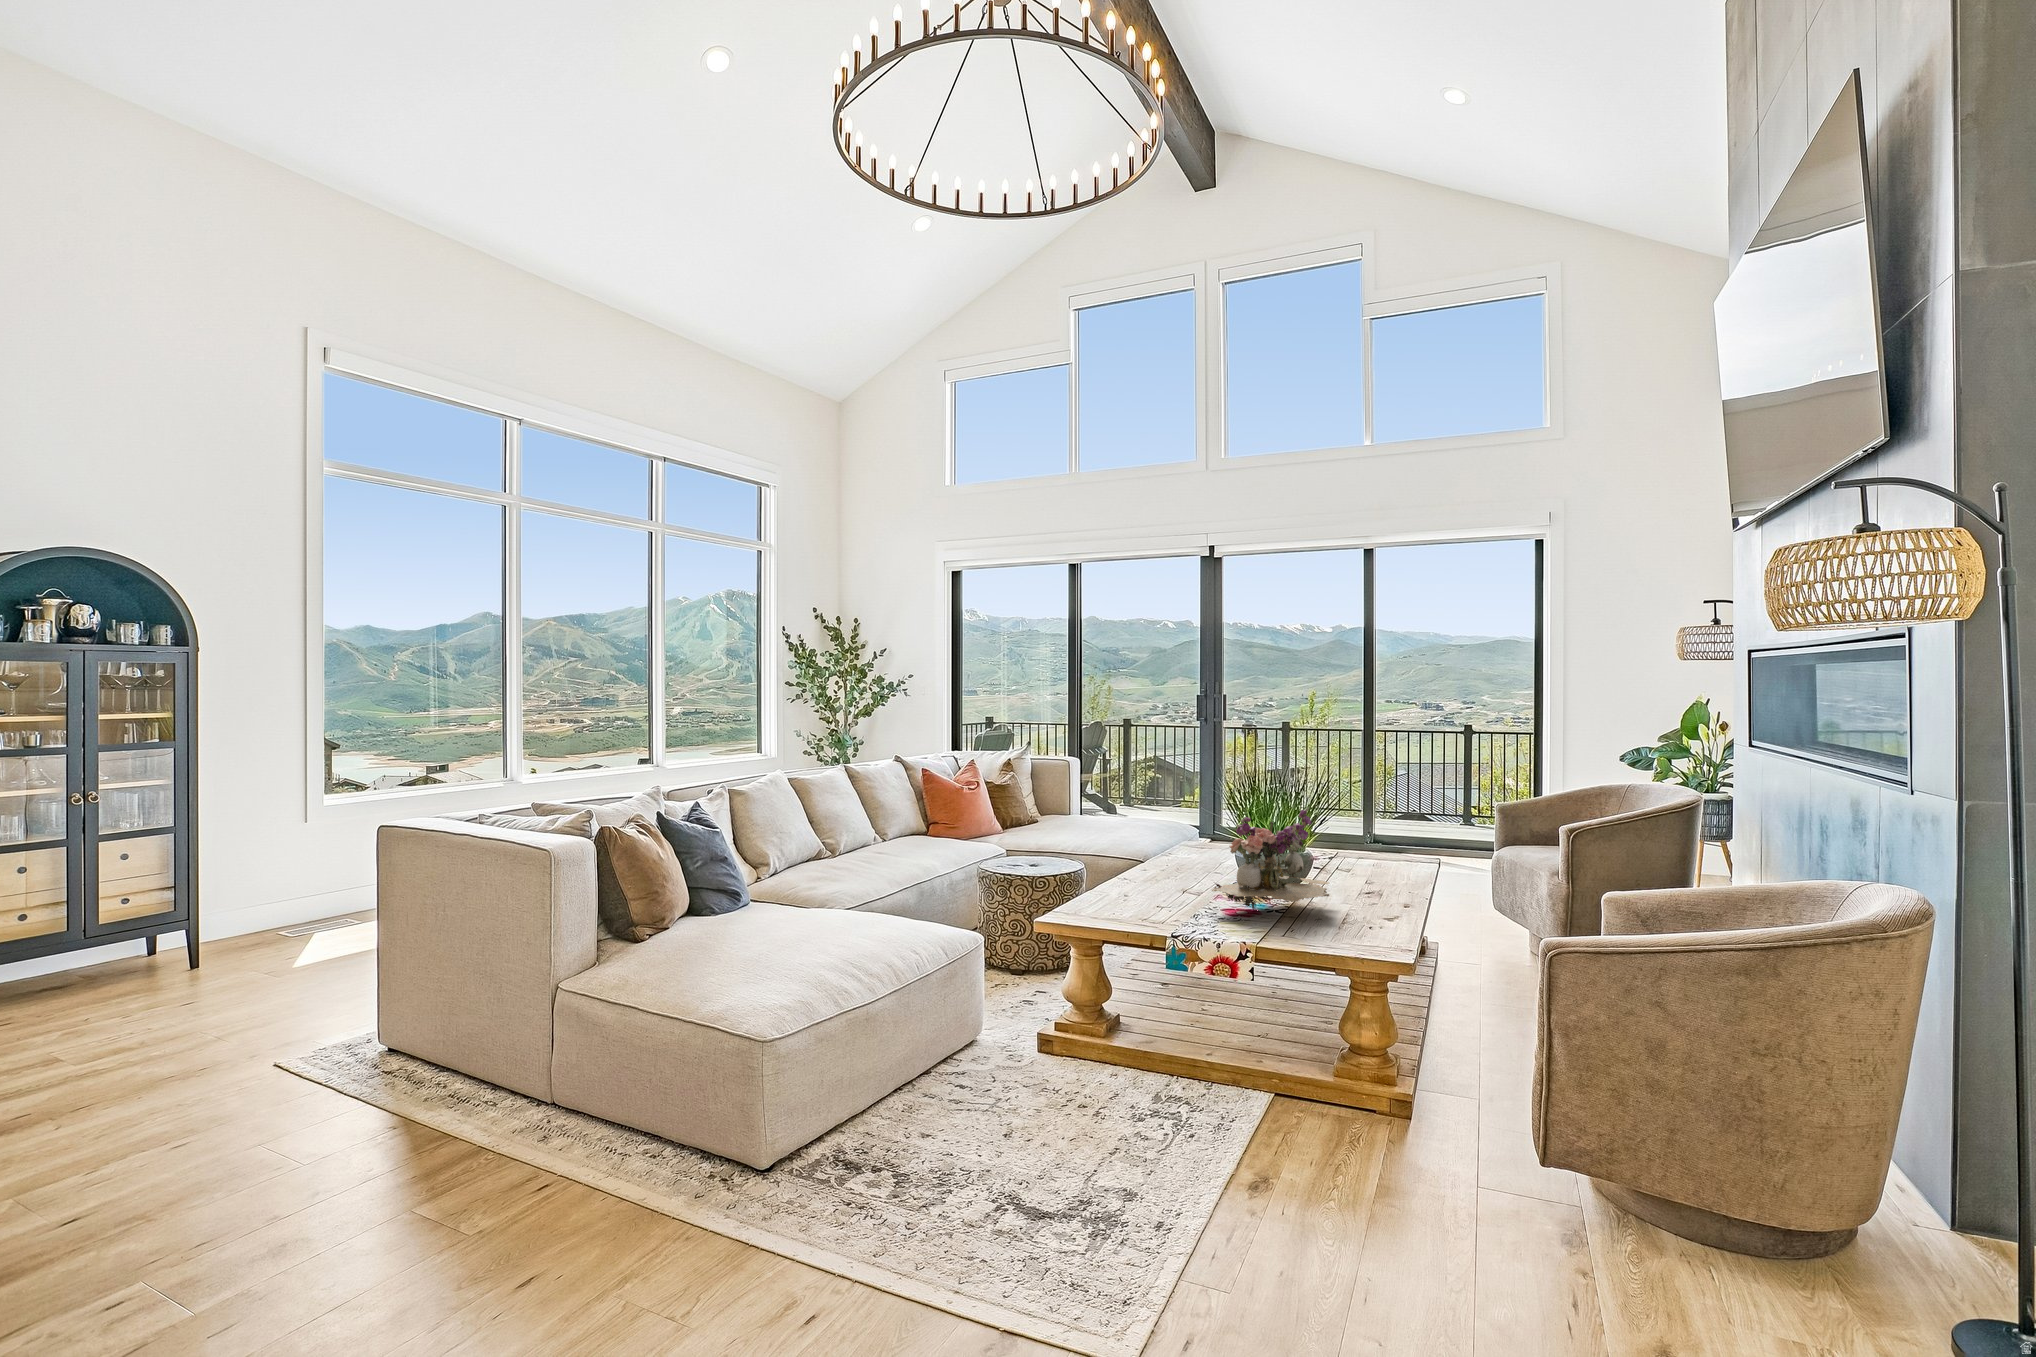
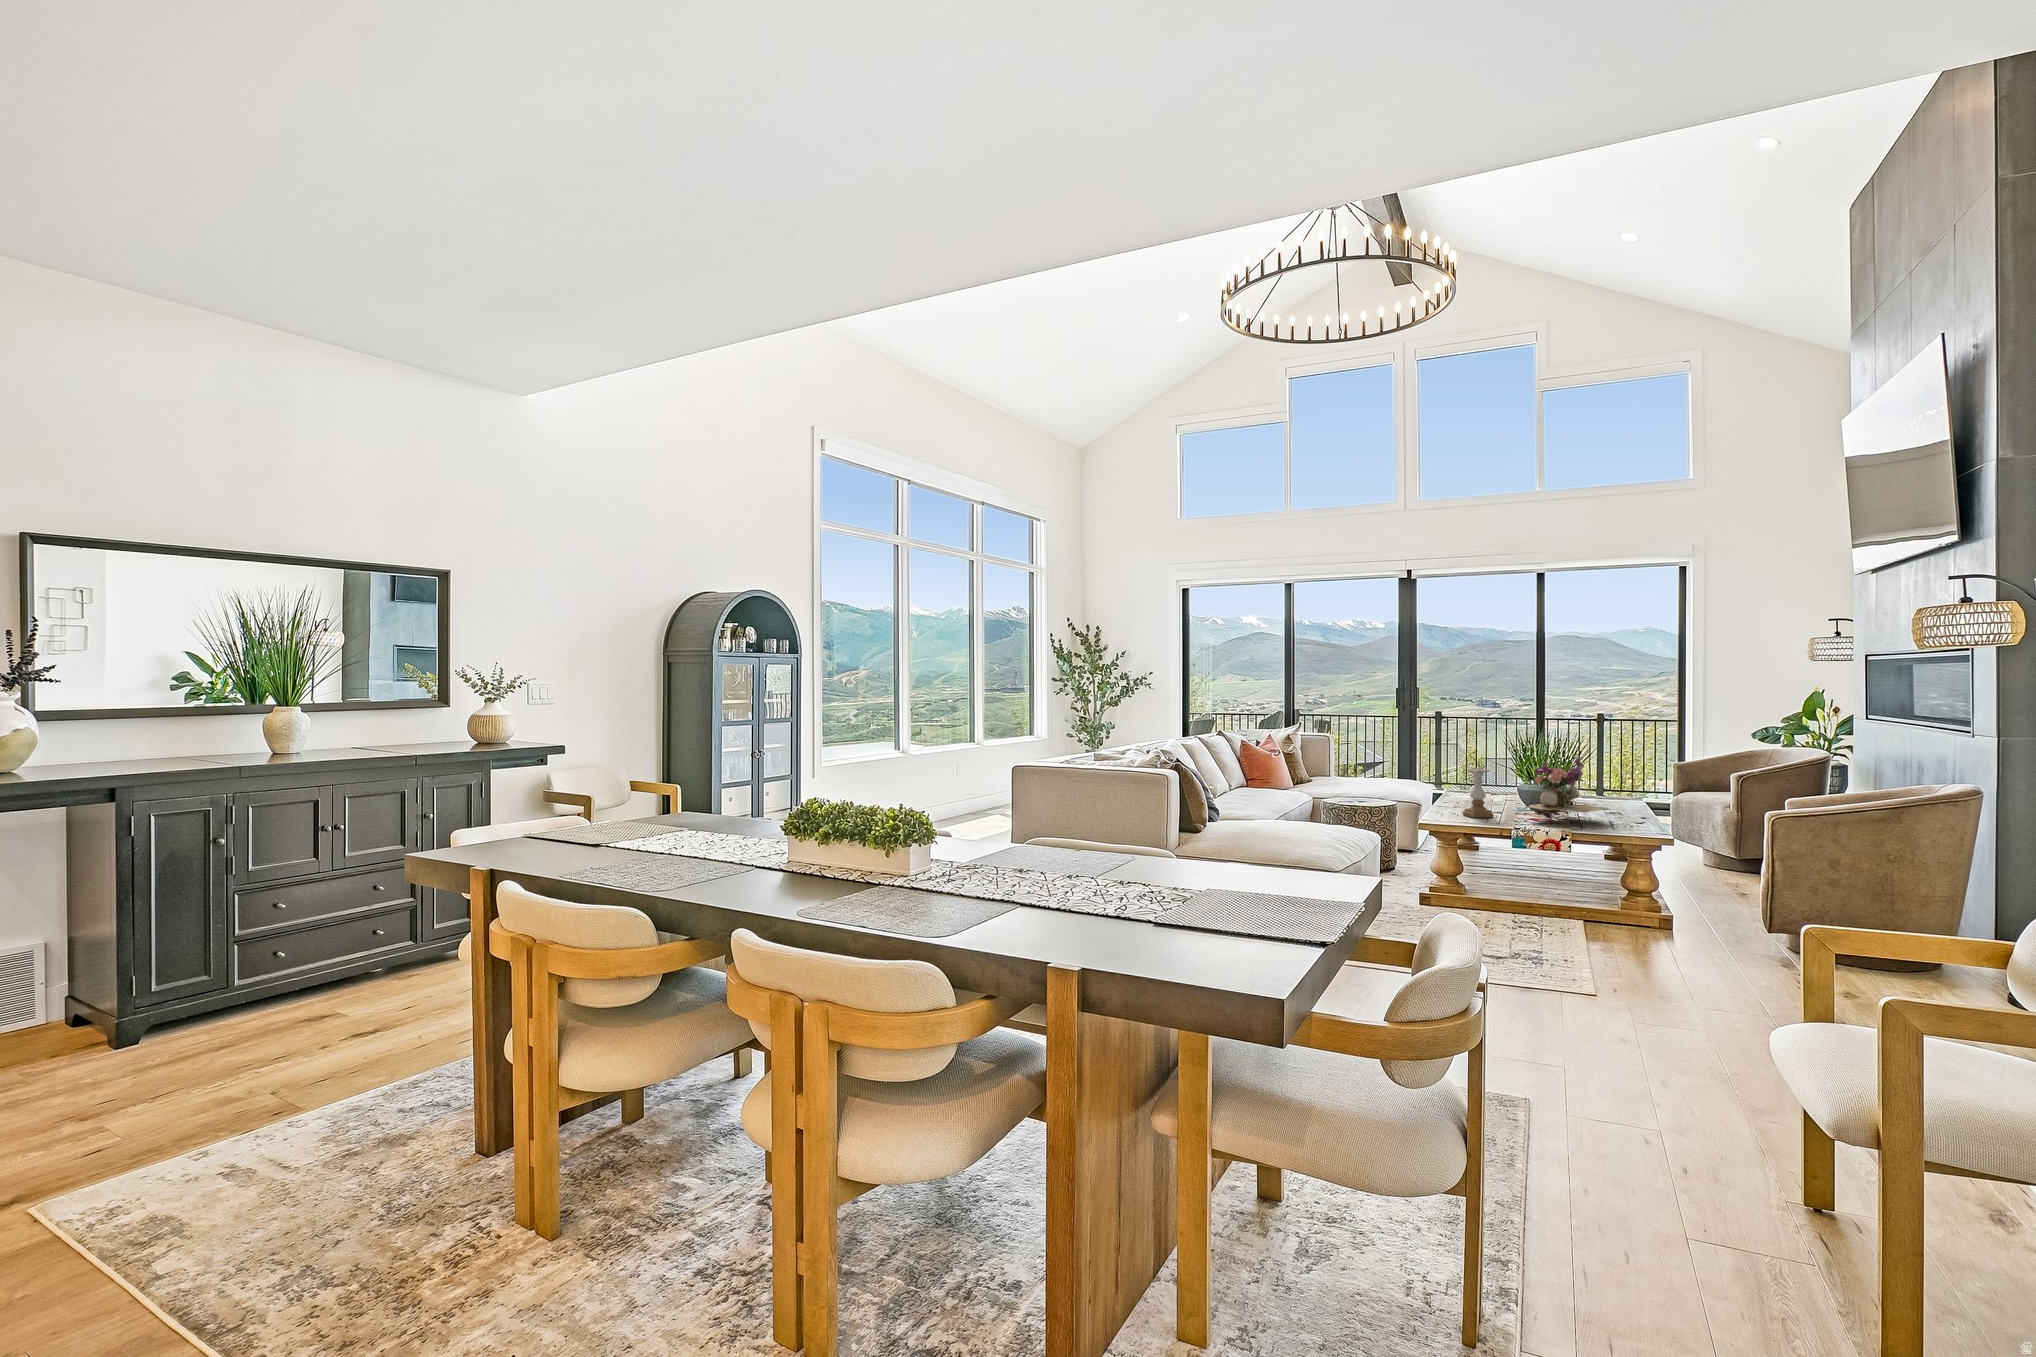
candle holder: none [1138,825,1177,903] -> present [1463,768,1493,818]

